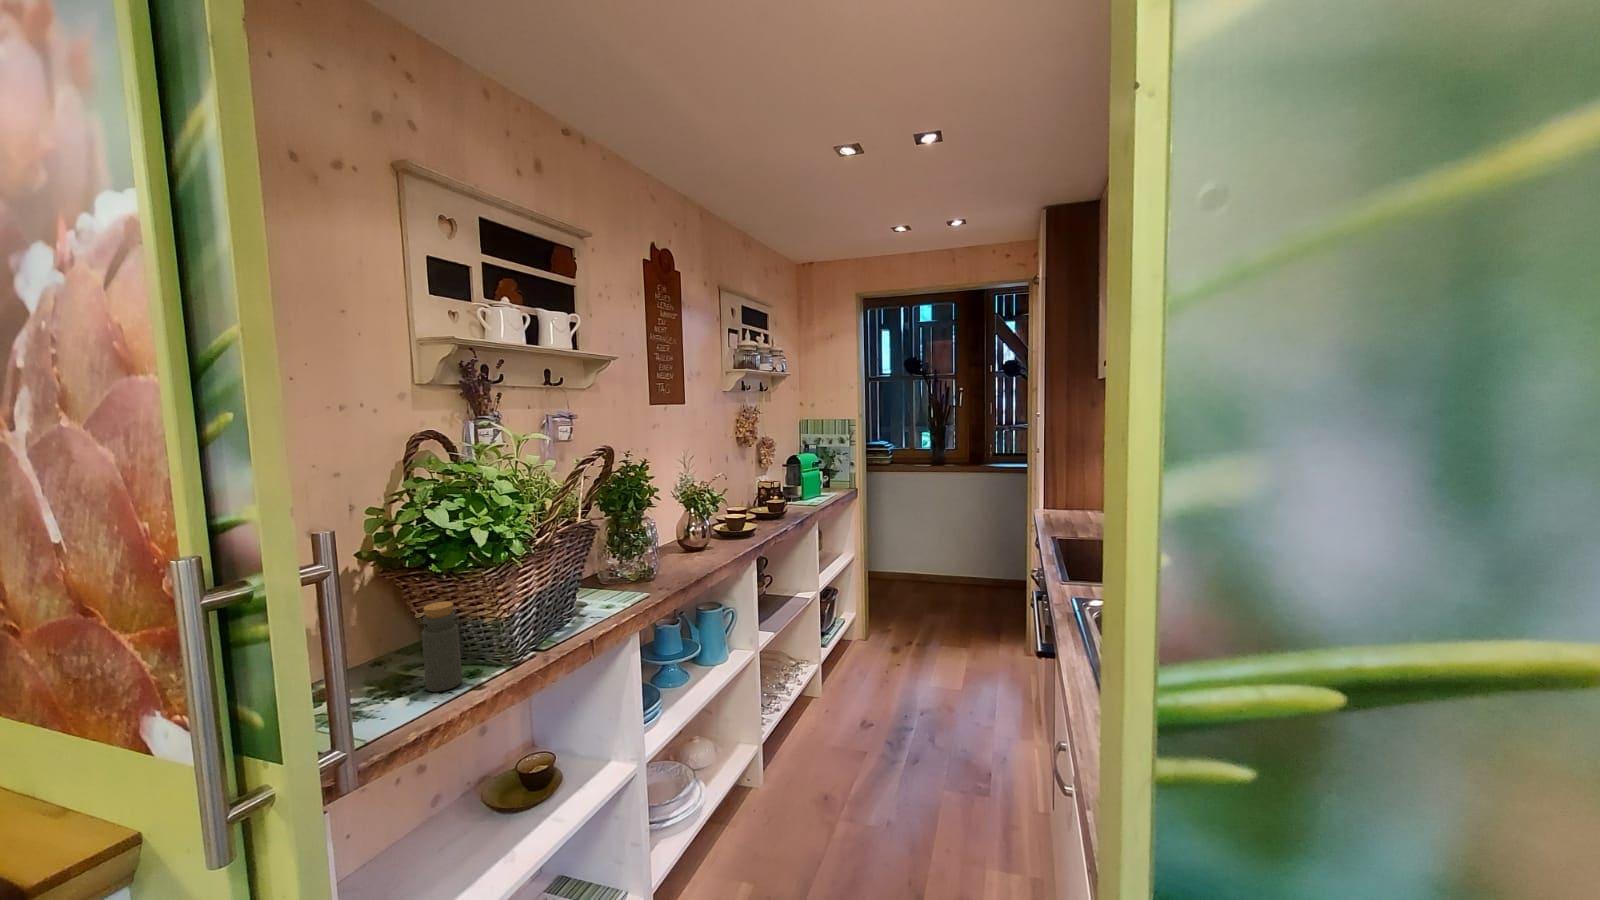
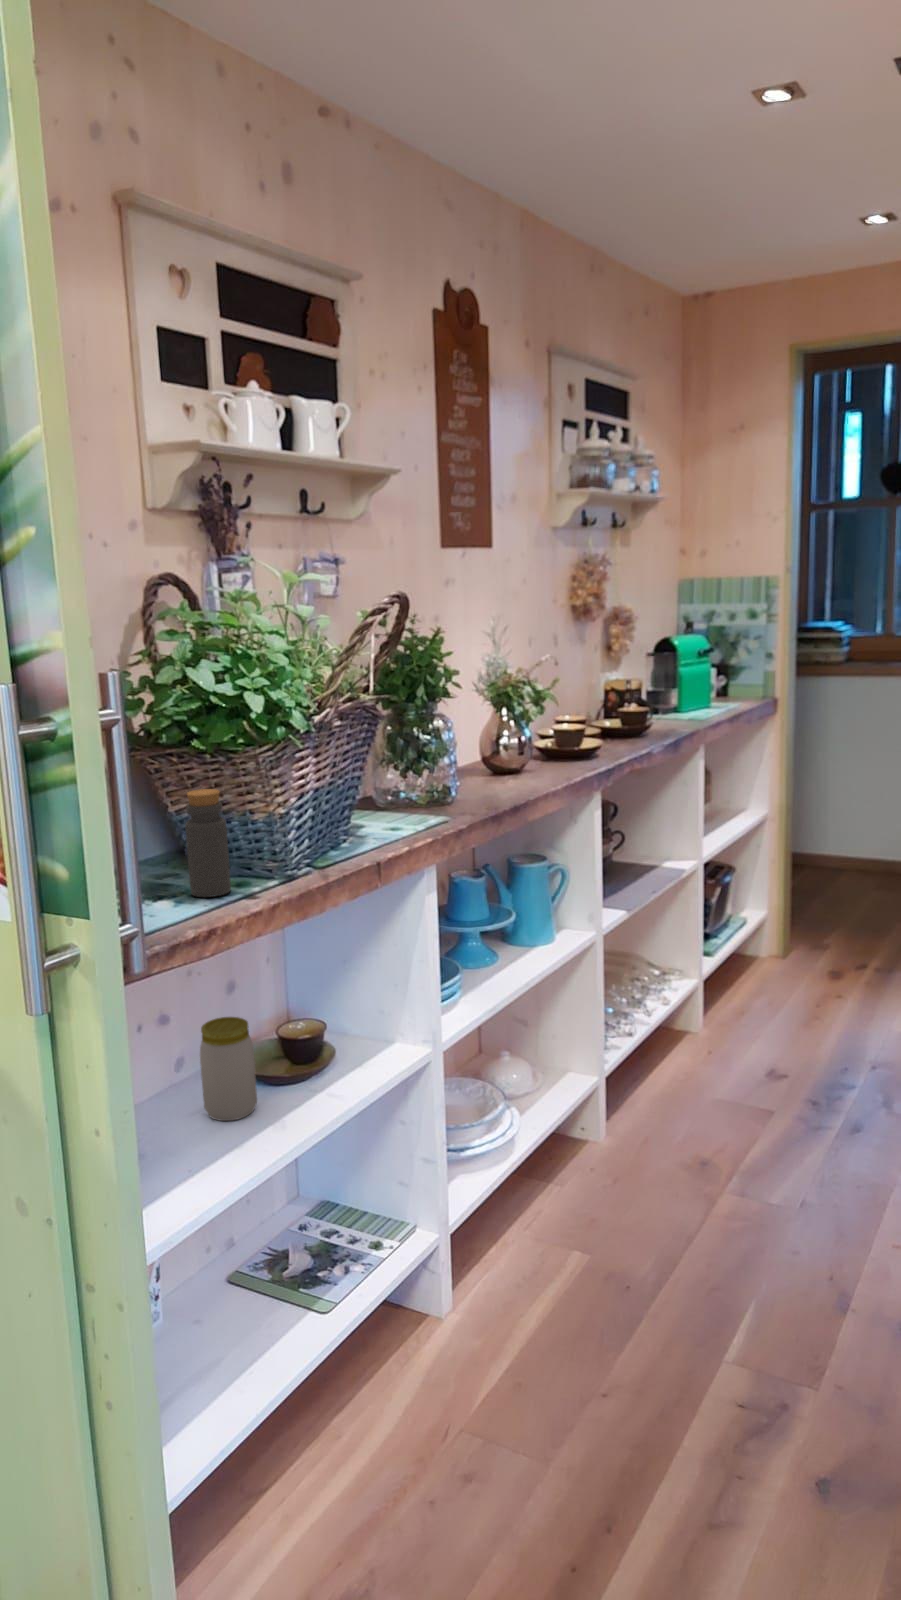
jar: none [443,769,492,860] -> present [200,1017,257,1121]

